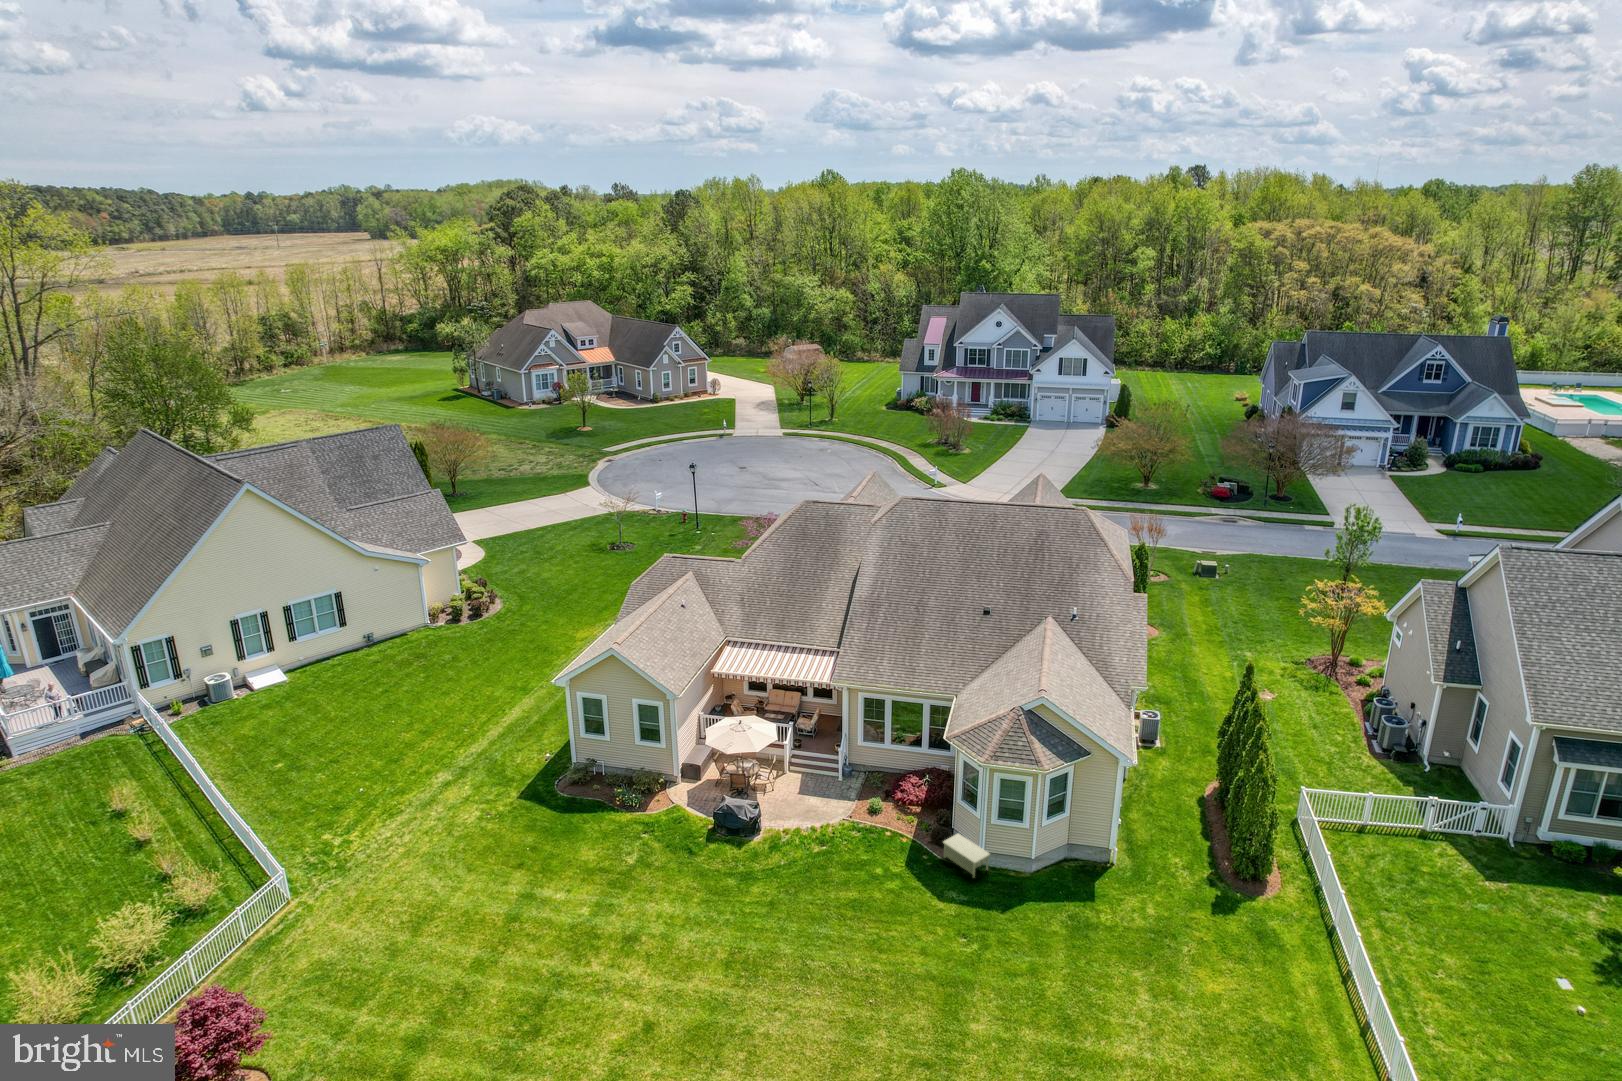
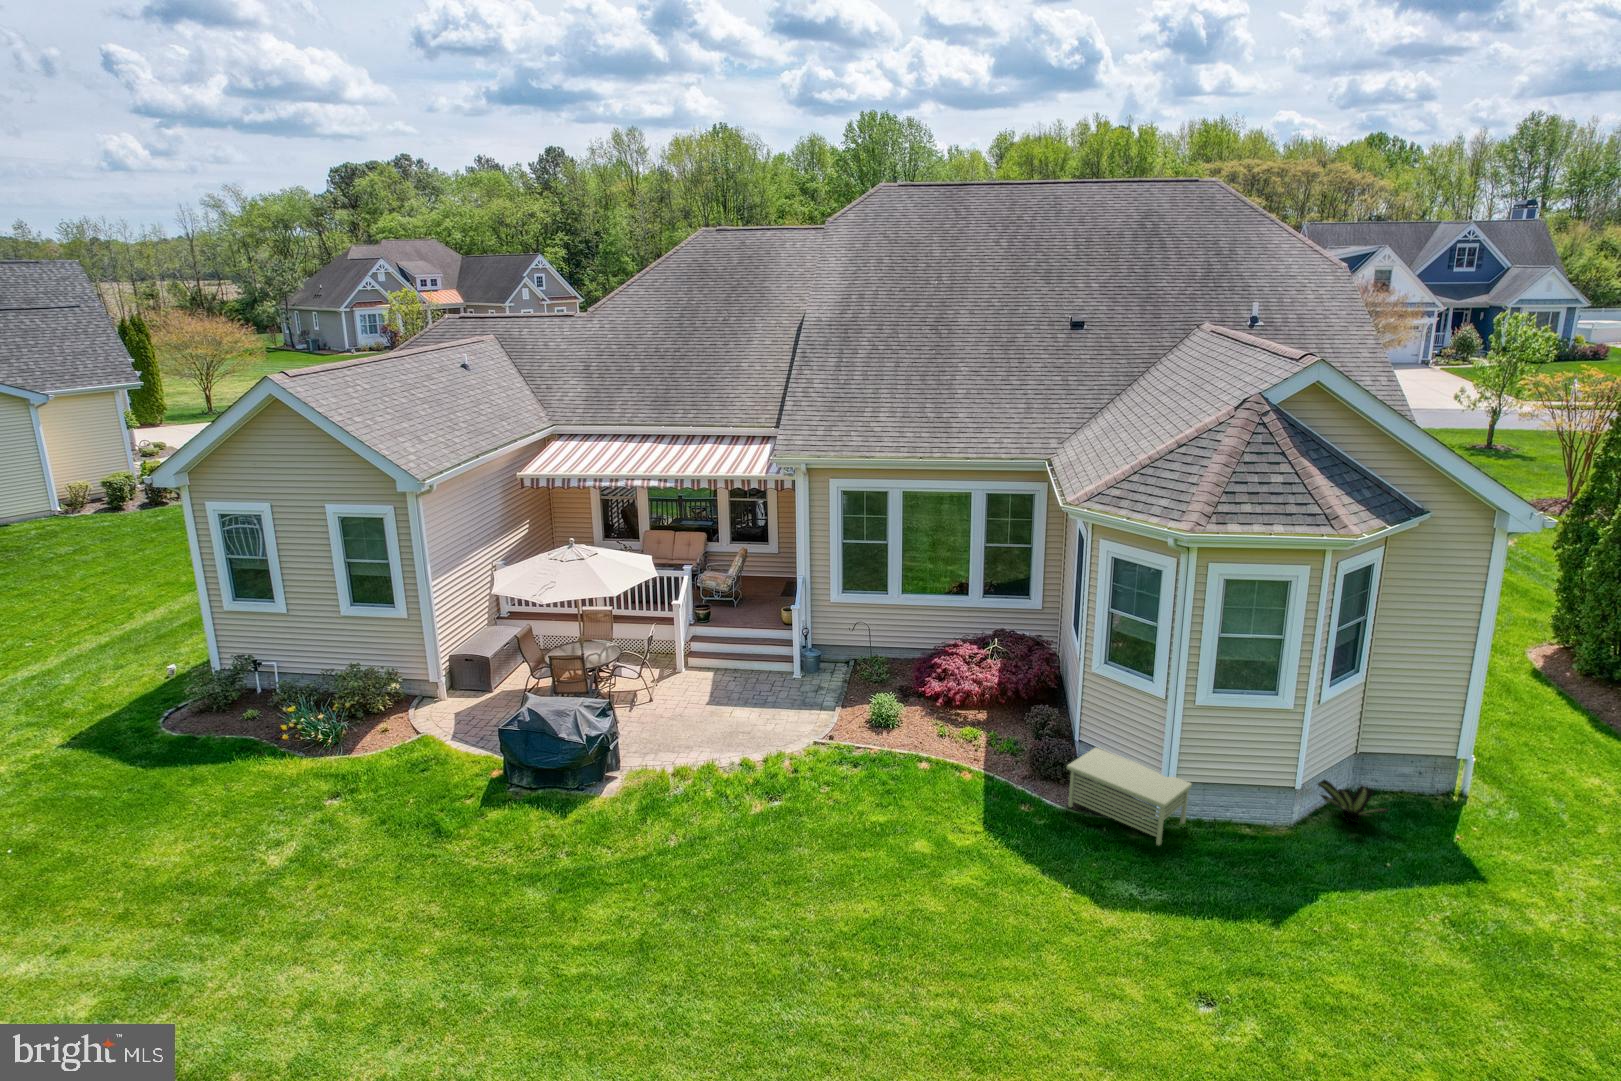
potted plant: none [1045,853,1071,874] -> present [1318,780,1389,823]

